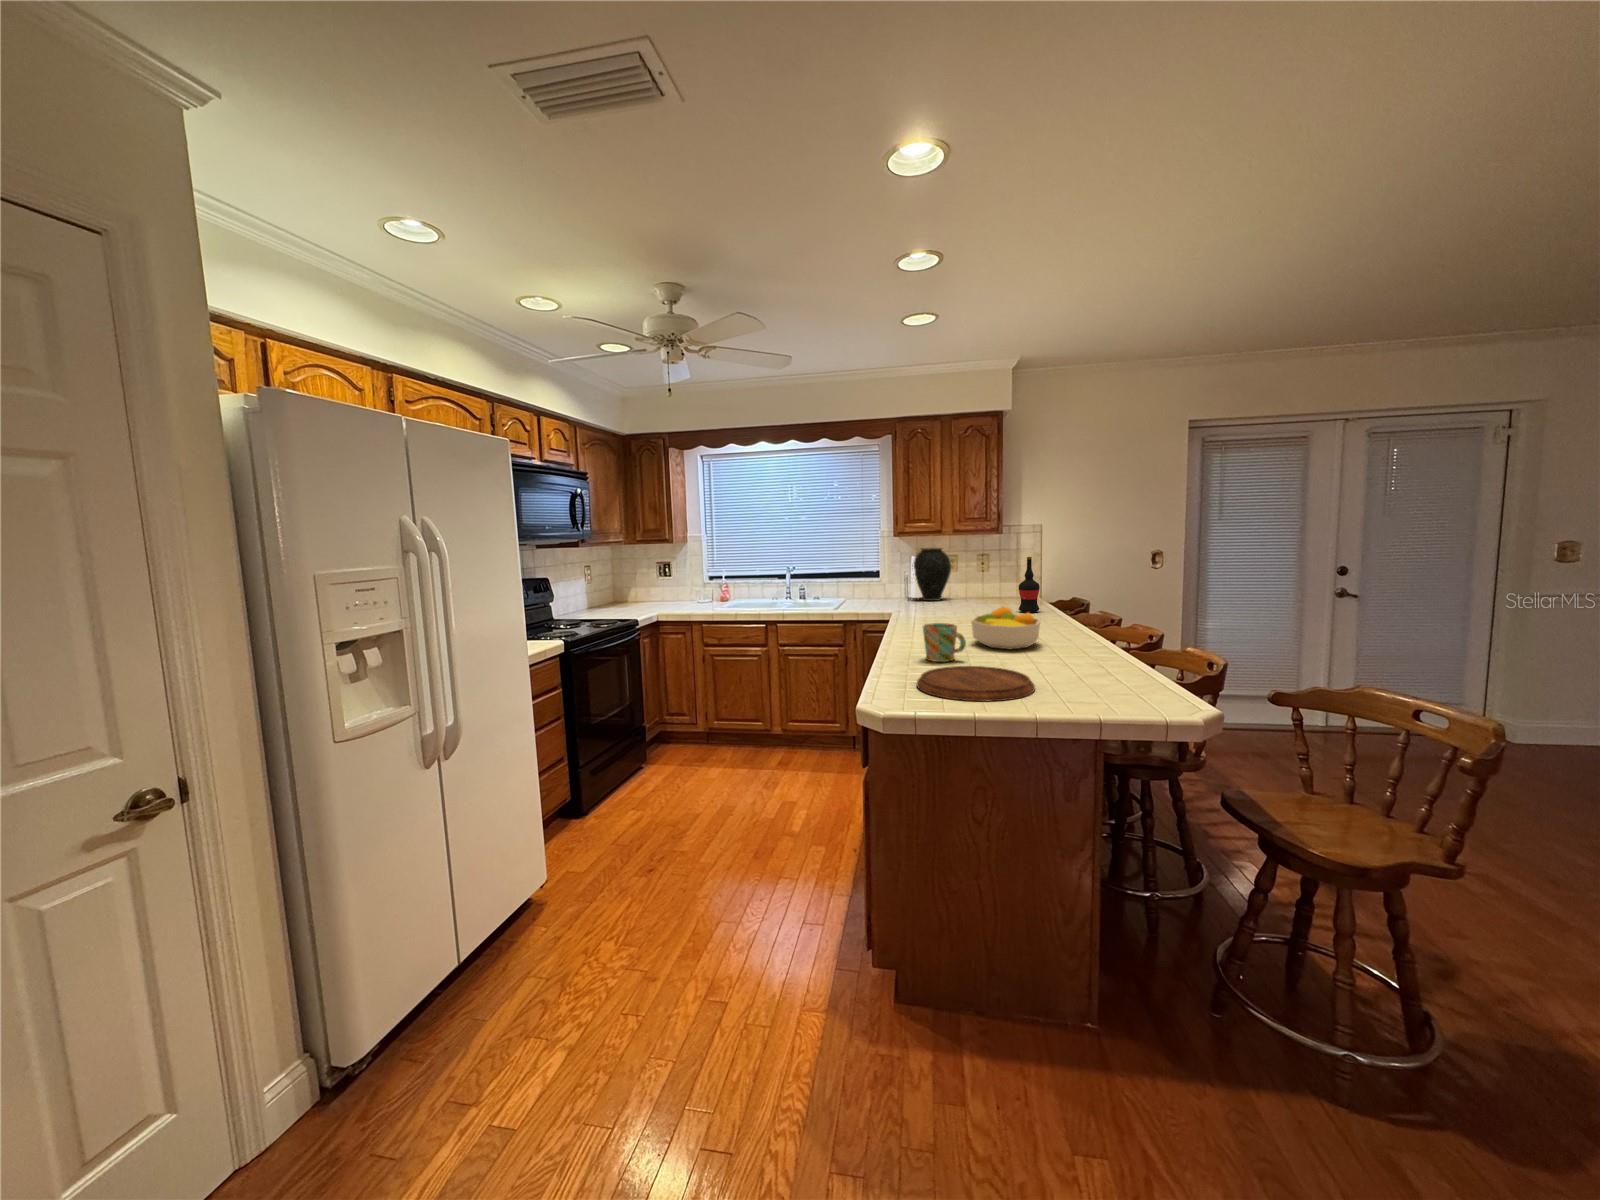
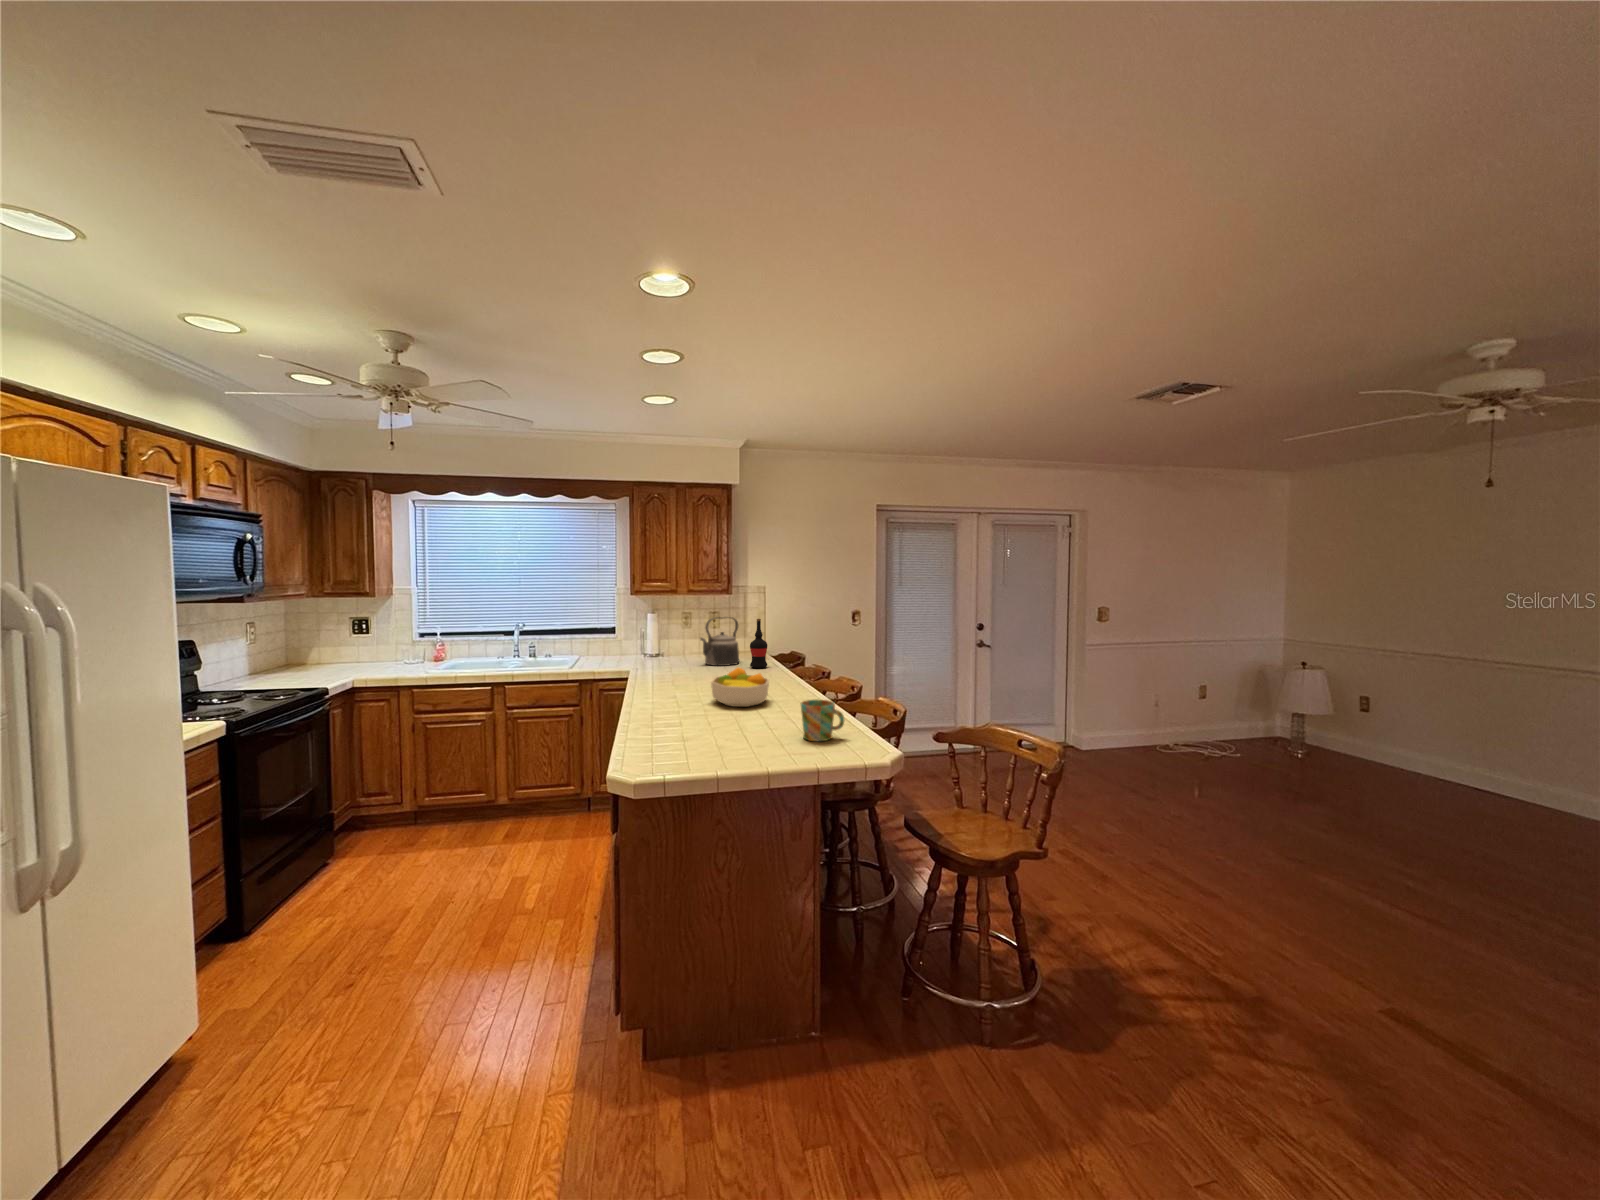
vase: present [914,548,951,601] -> none [653,606,689,657]
kettle: none [962,556,1006,609] -> present [701,617,739,666]
mug: present [923,623,966,662] -> present [801,700,844,741]
cutting board: present [917,666,1035,701] -> none [666,727,766,761]

